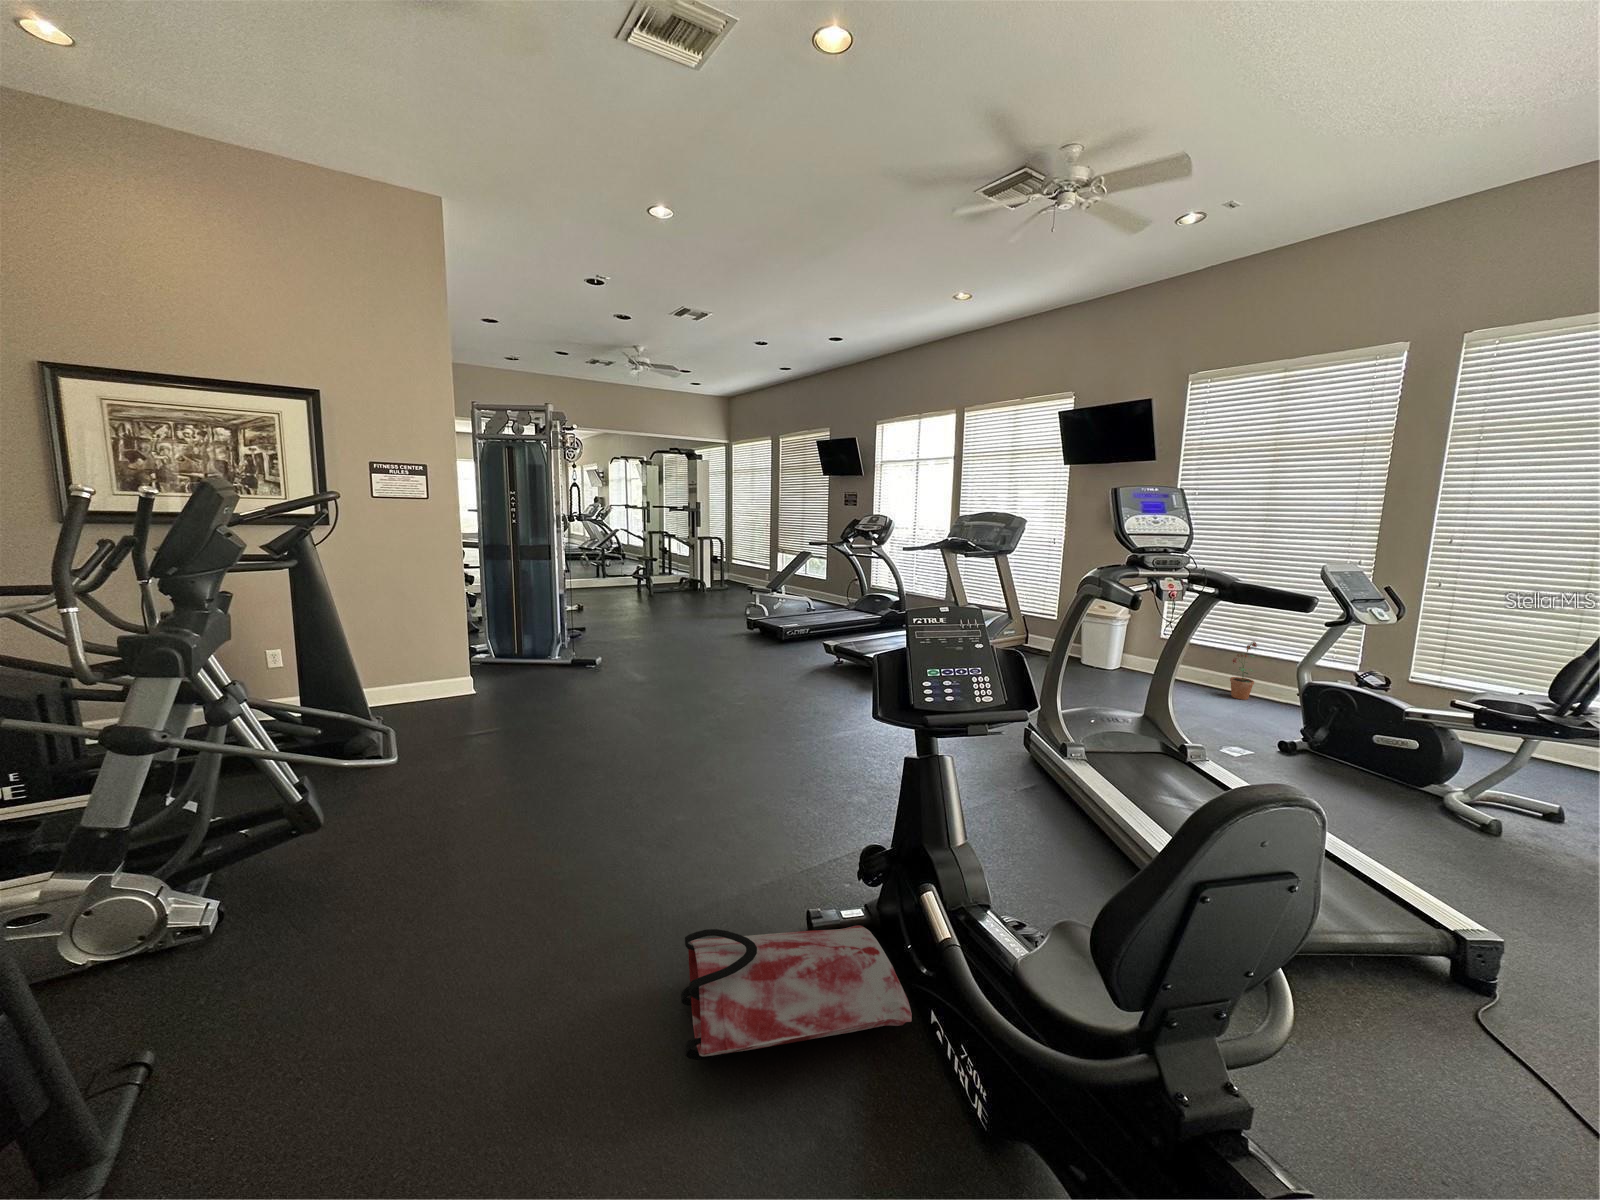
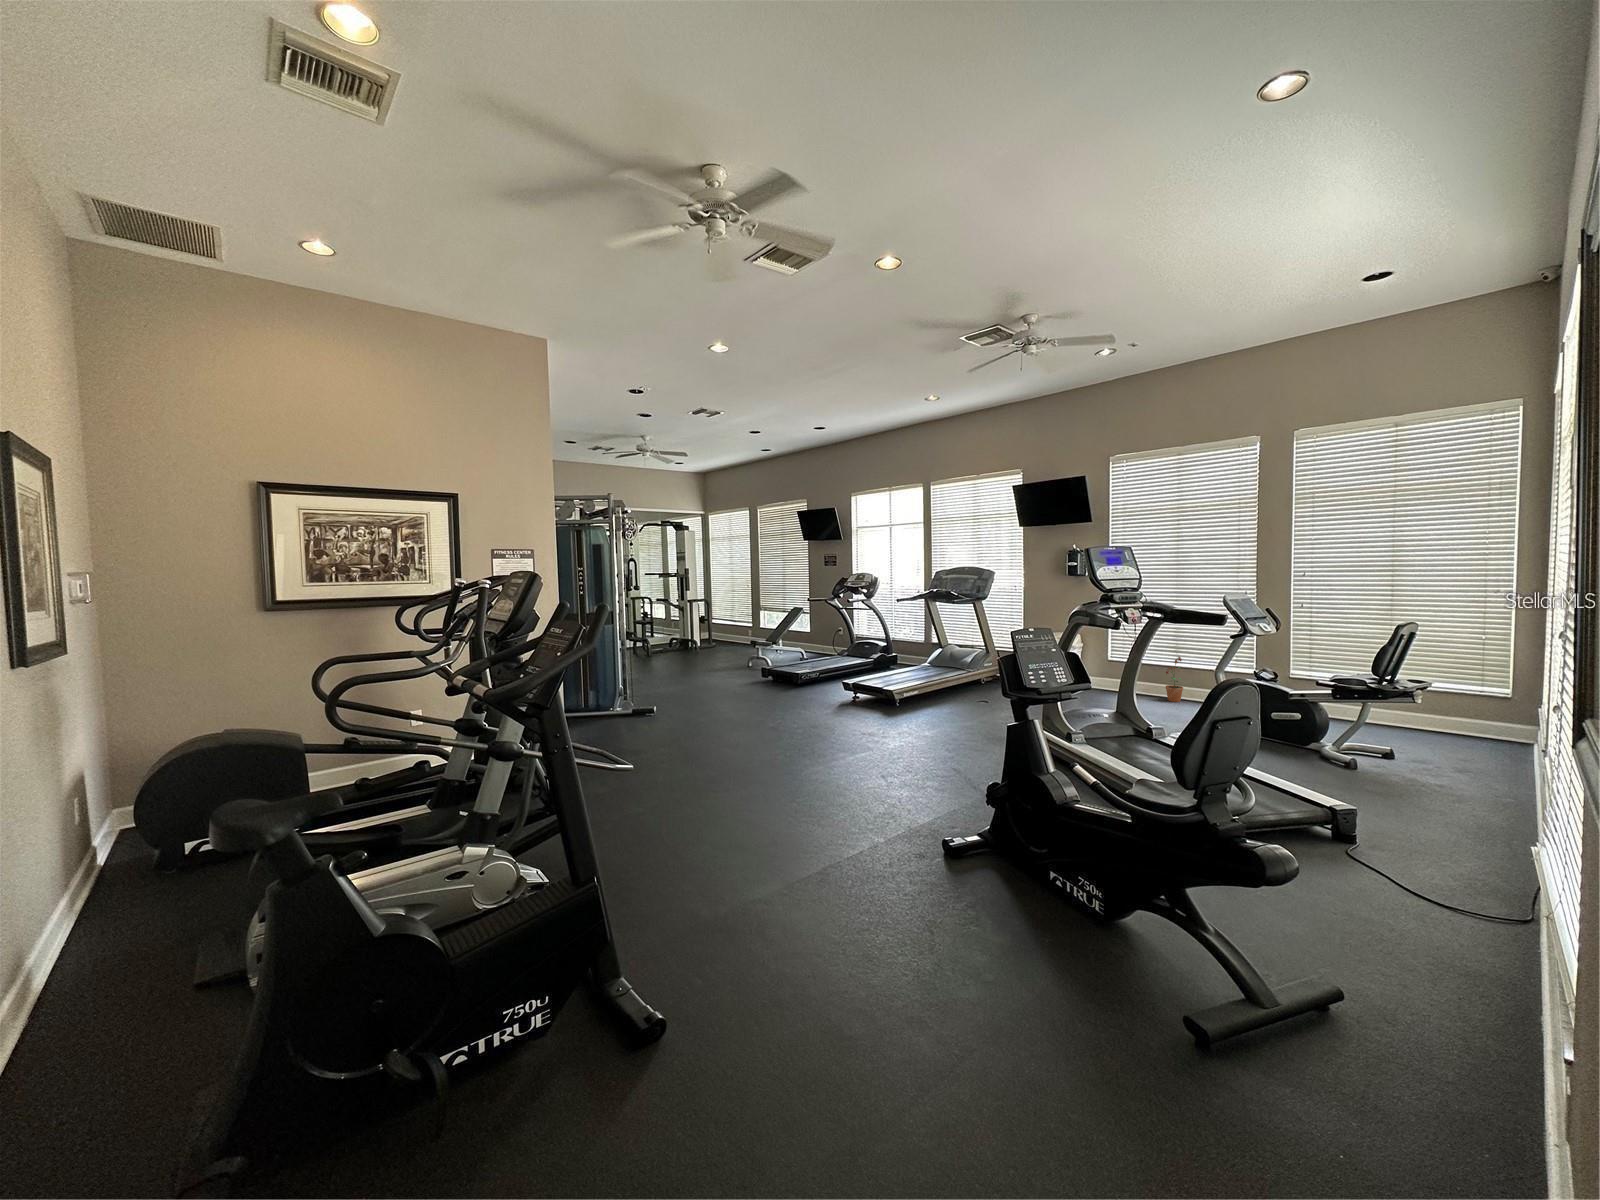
bag: present [681,925,912,1060] -> none [887,841,1044,913]

